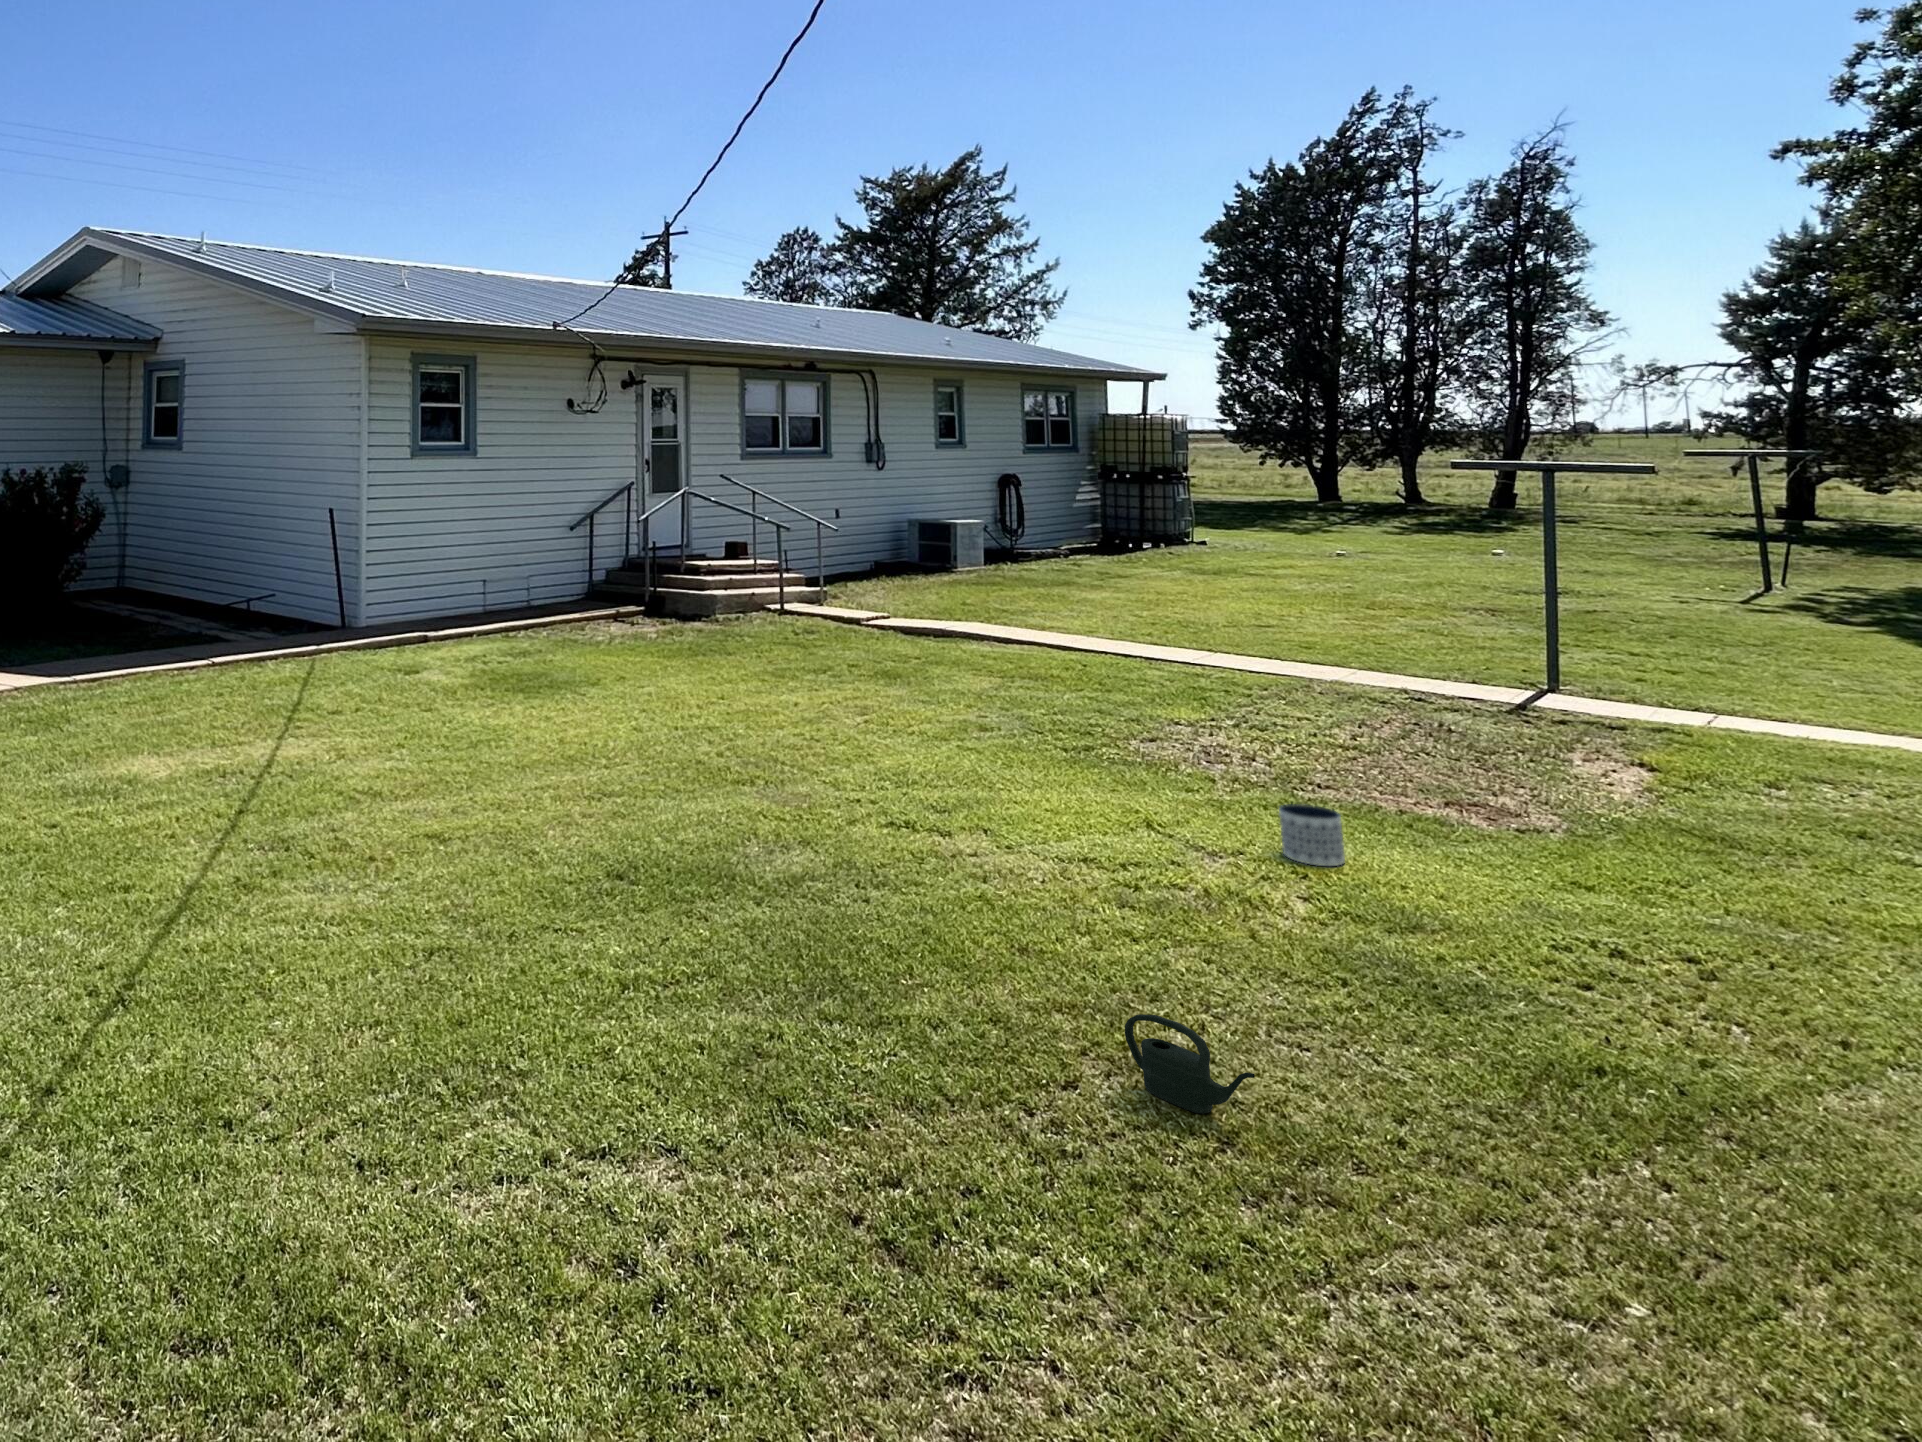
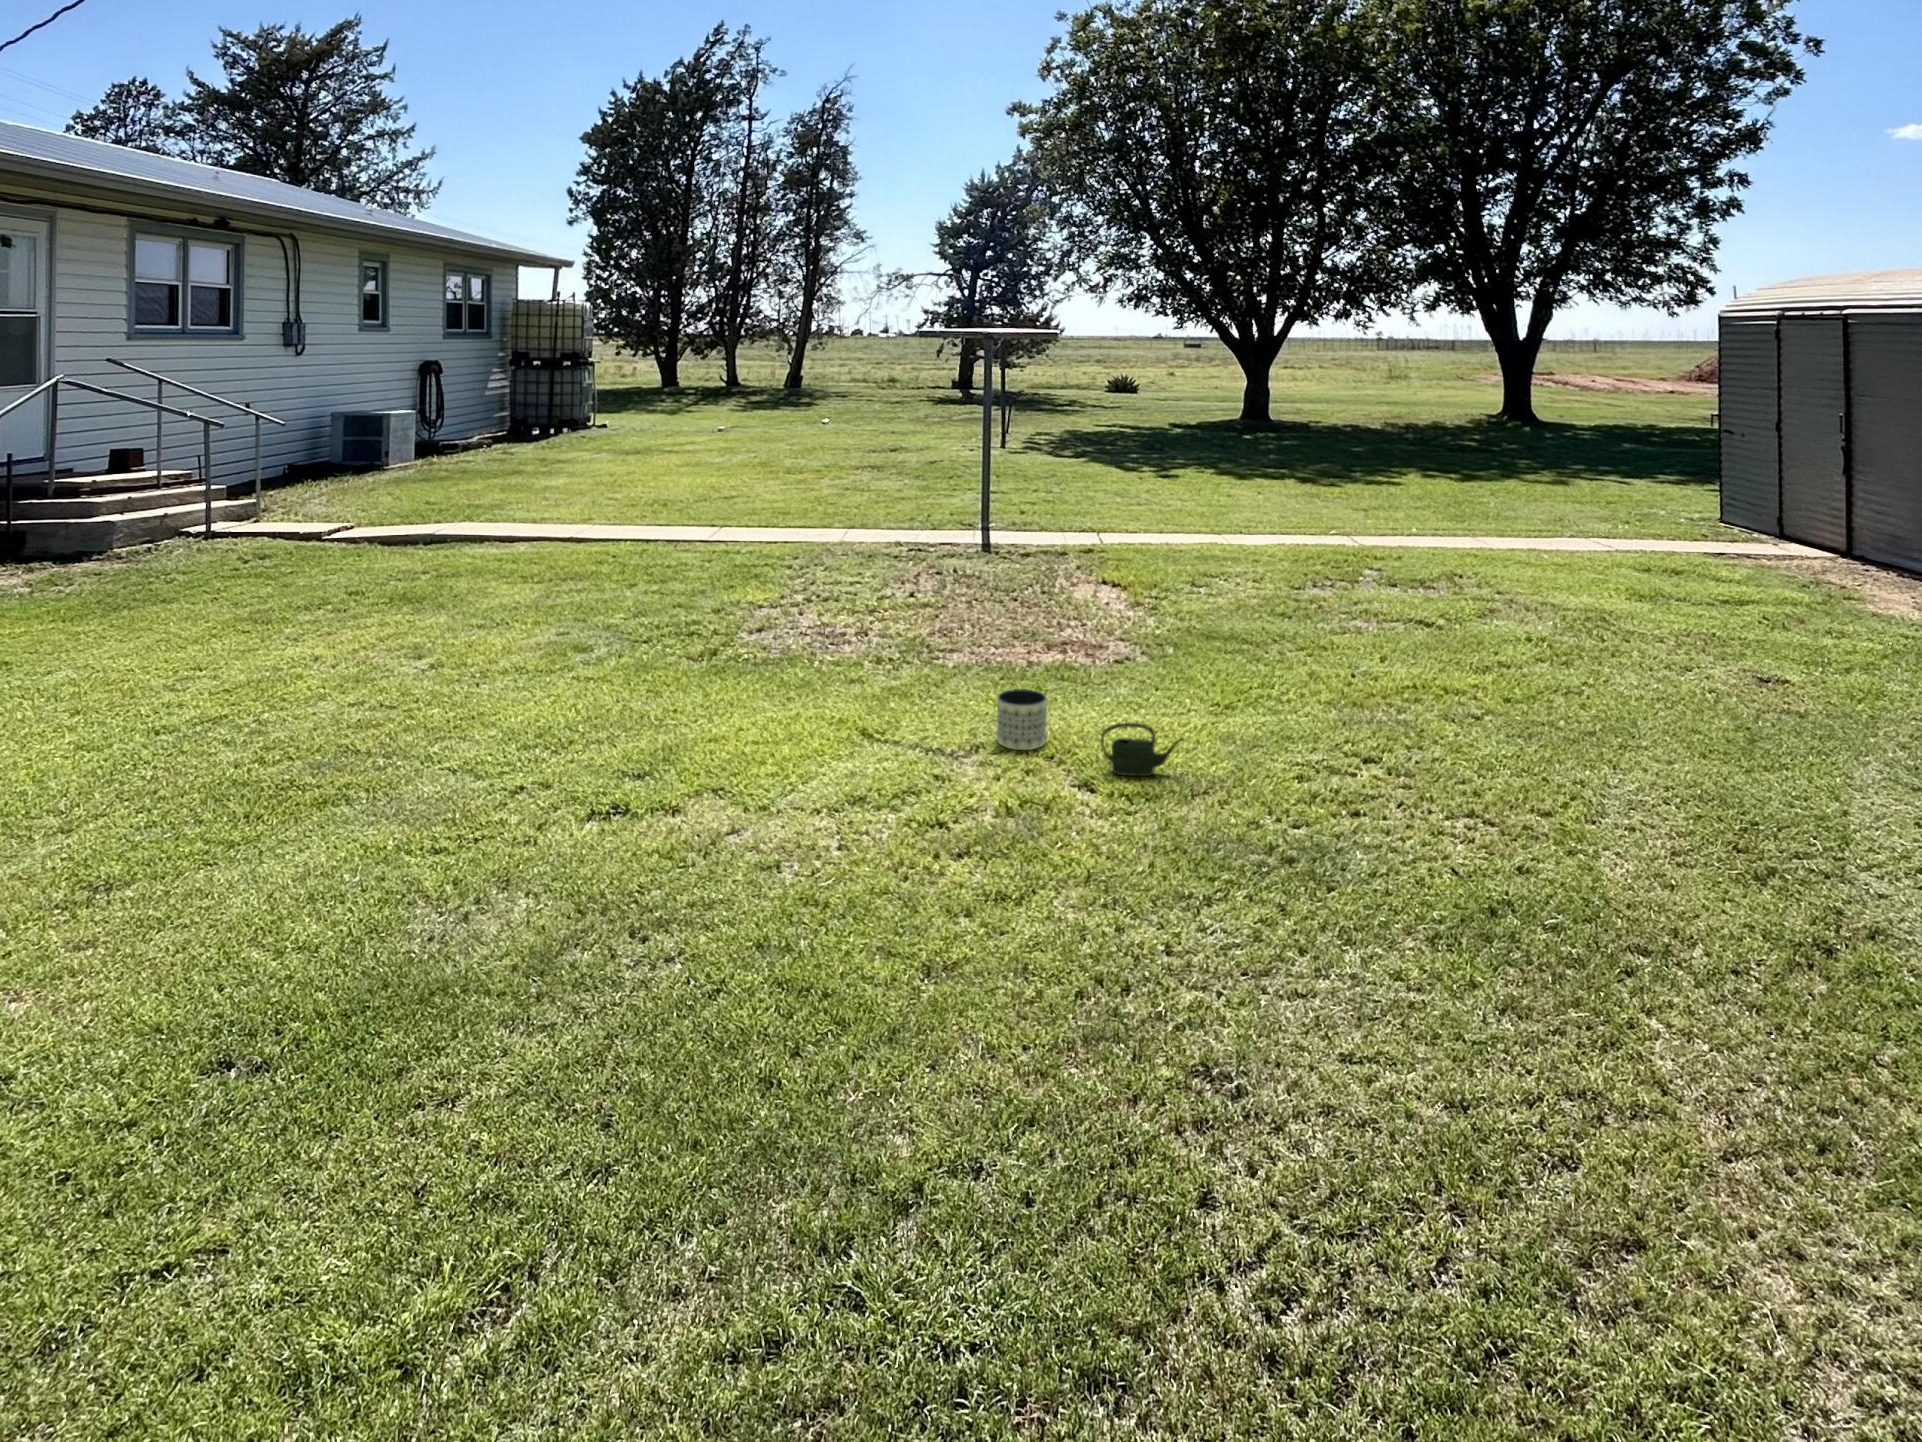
watering can: present [1125,1014,1255,1113] -> present [1100,723,1184,776]

